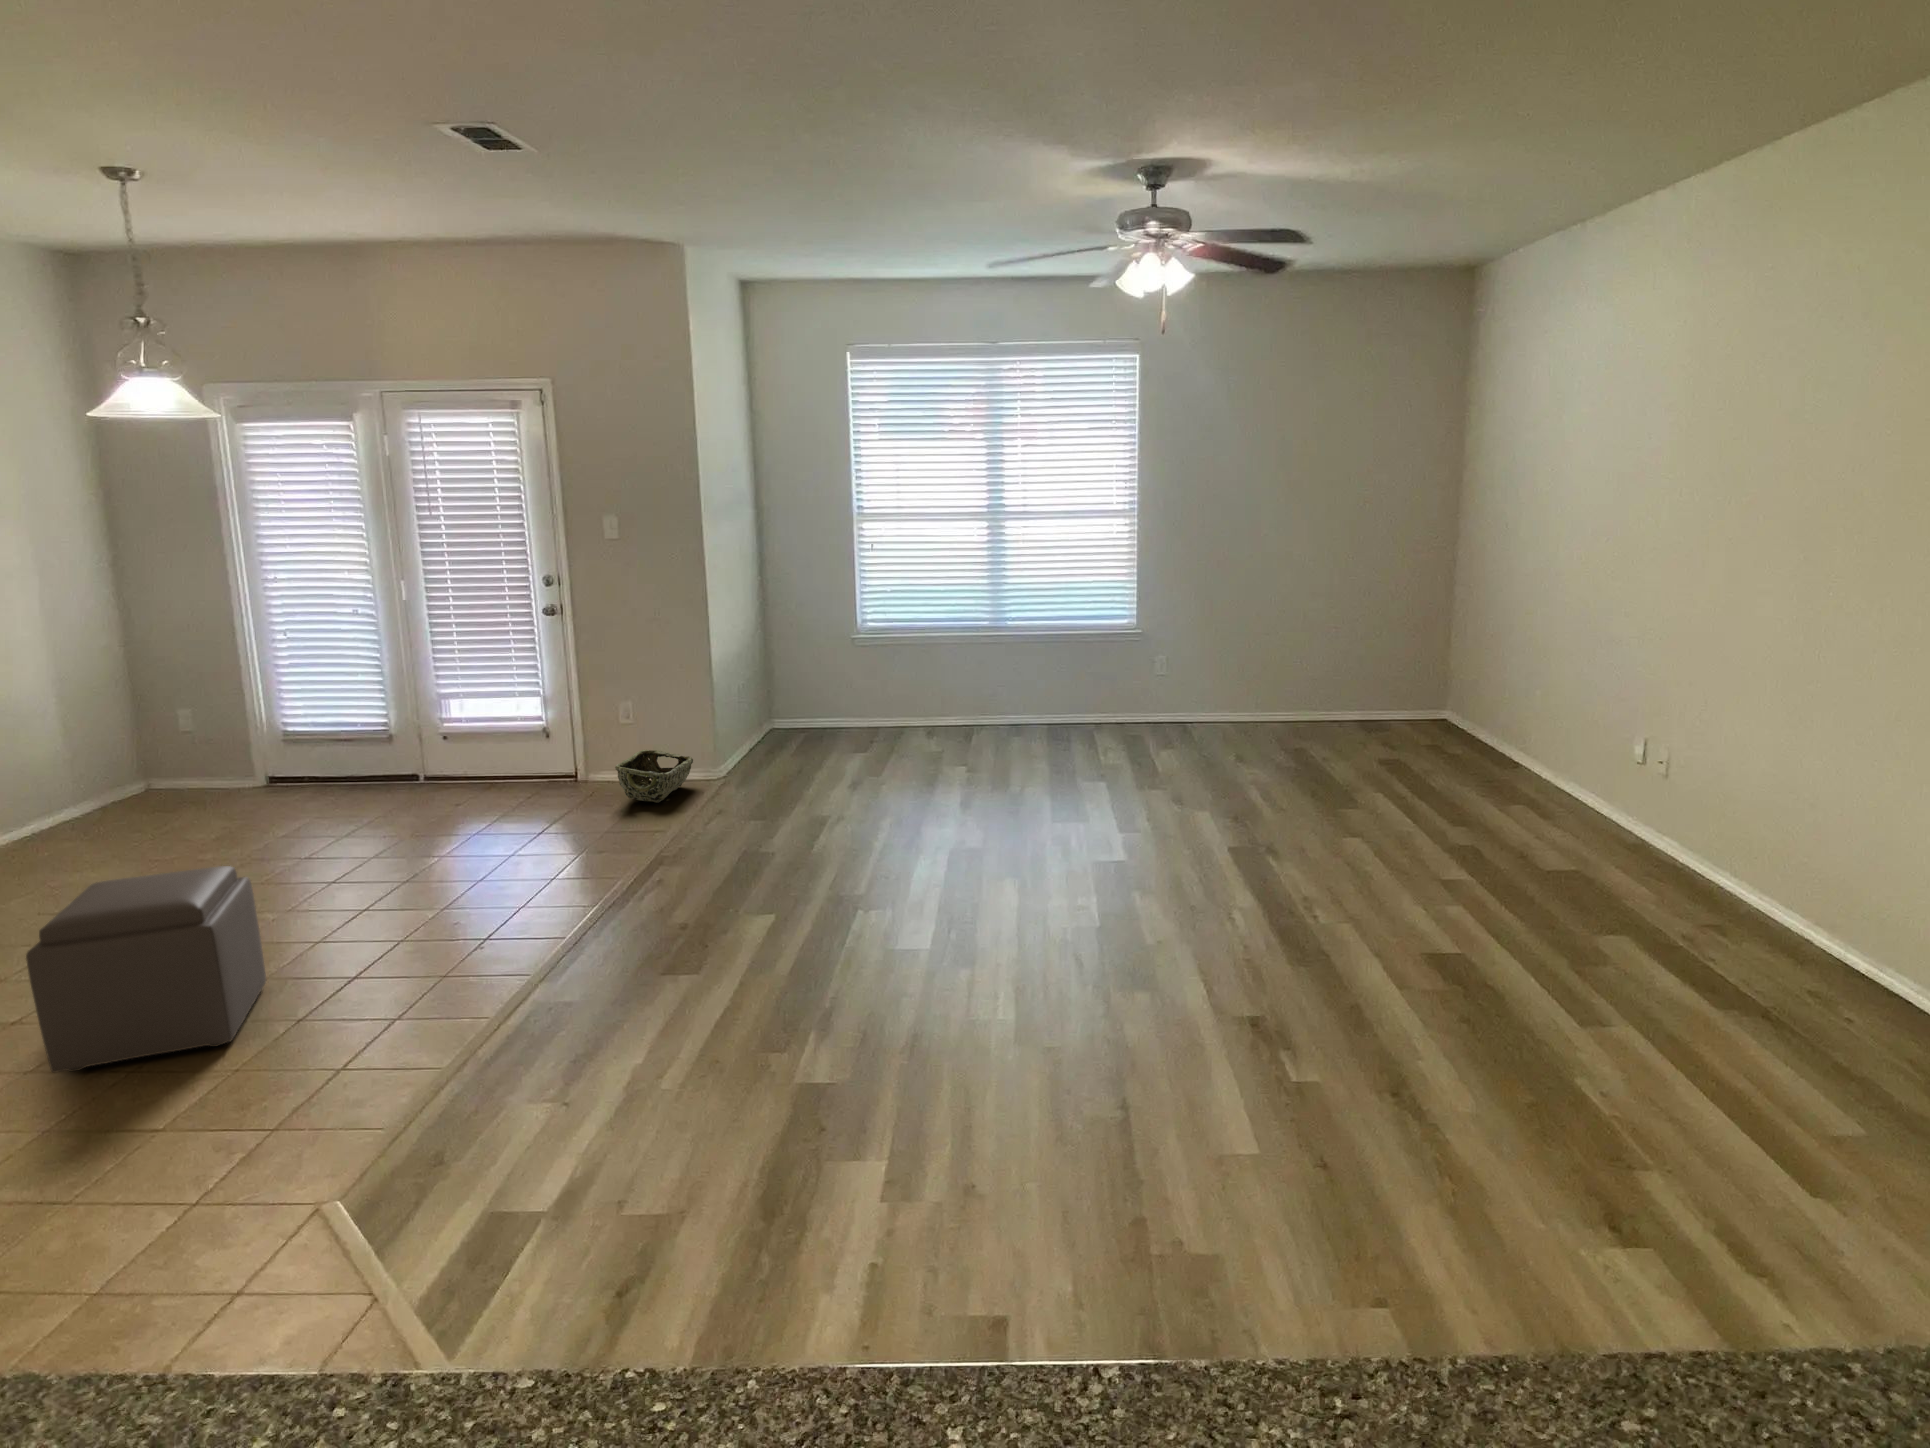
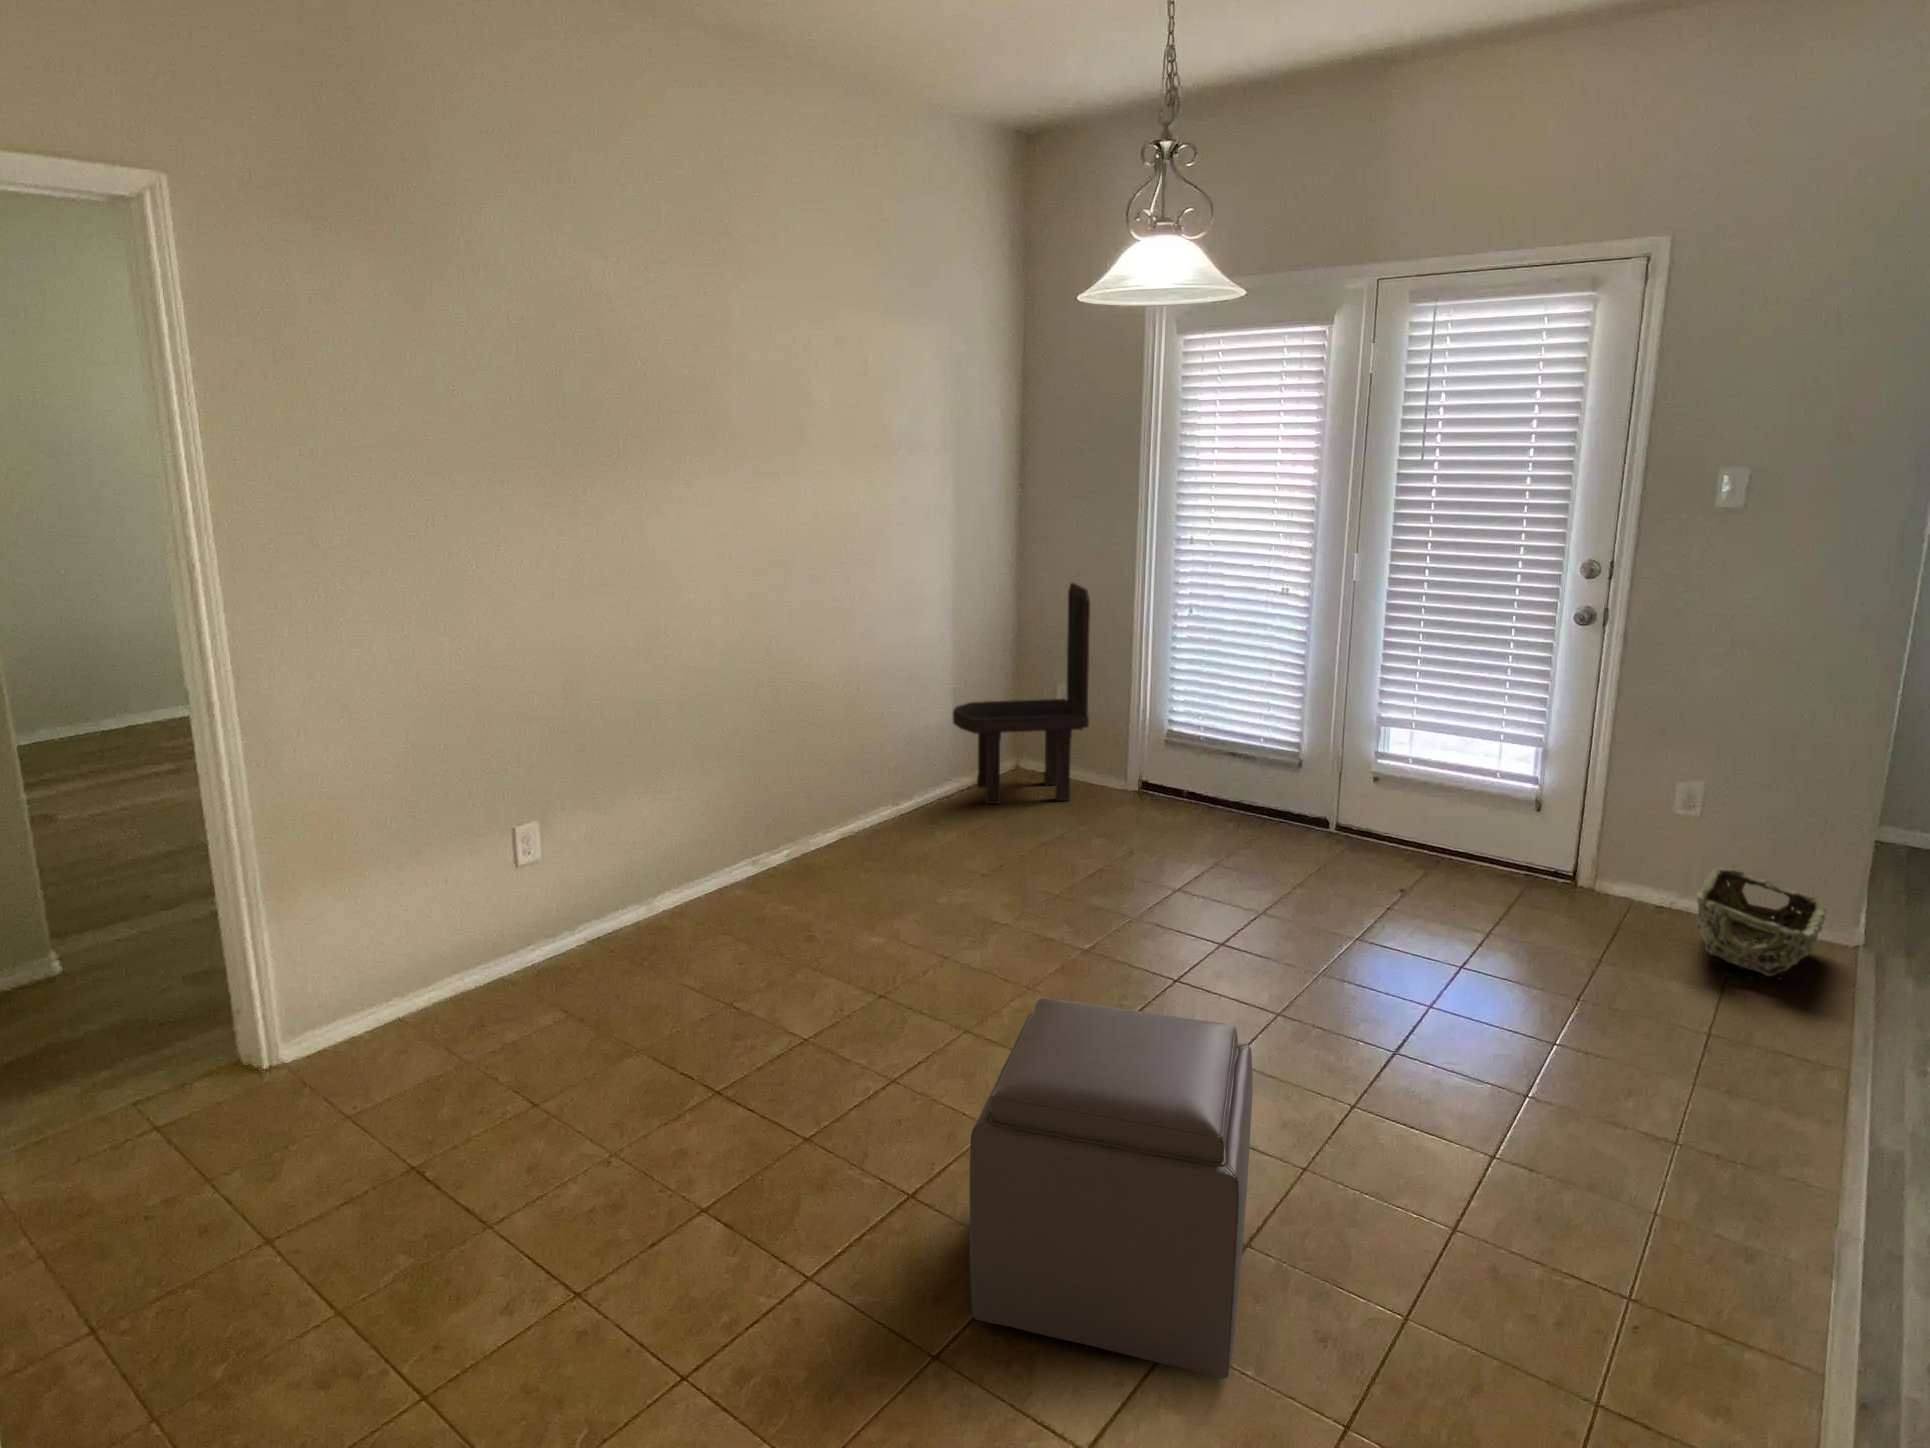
dining chair: none [58,623,204,820] -> present [953,583,1090,804]

